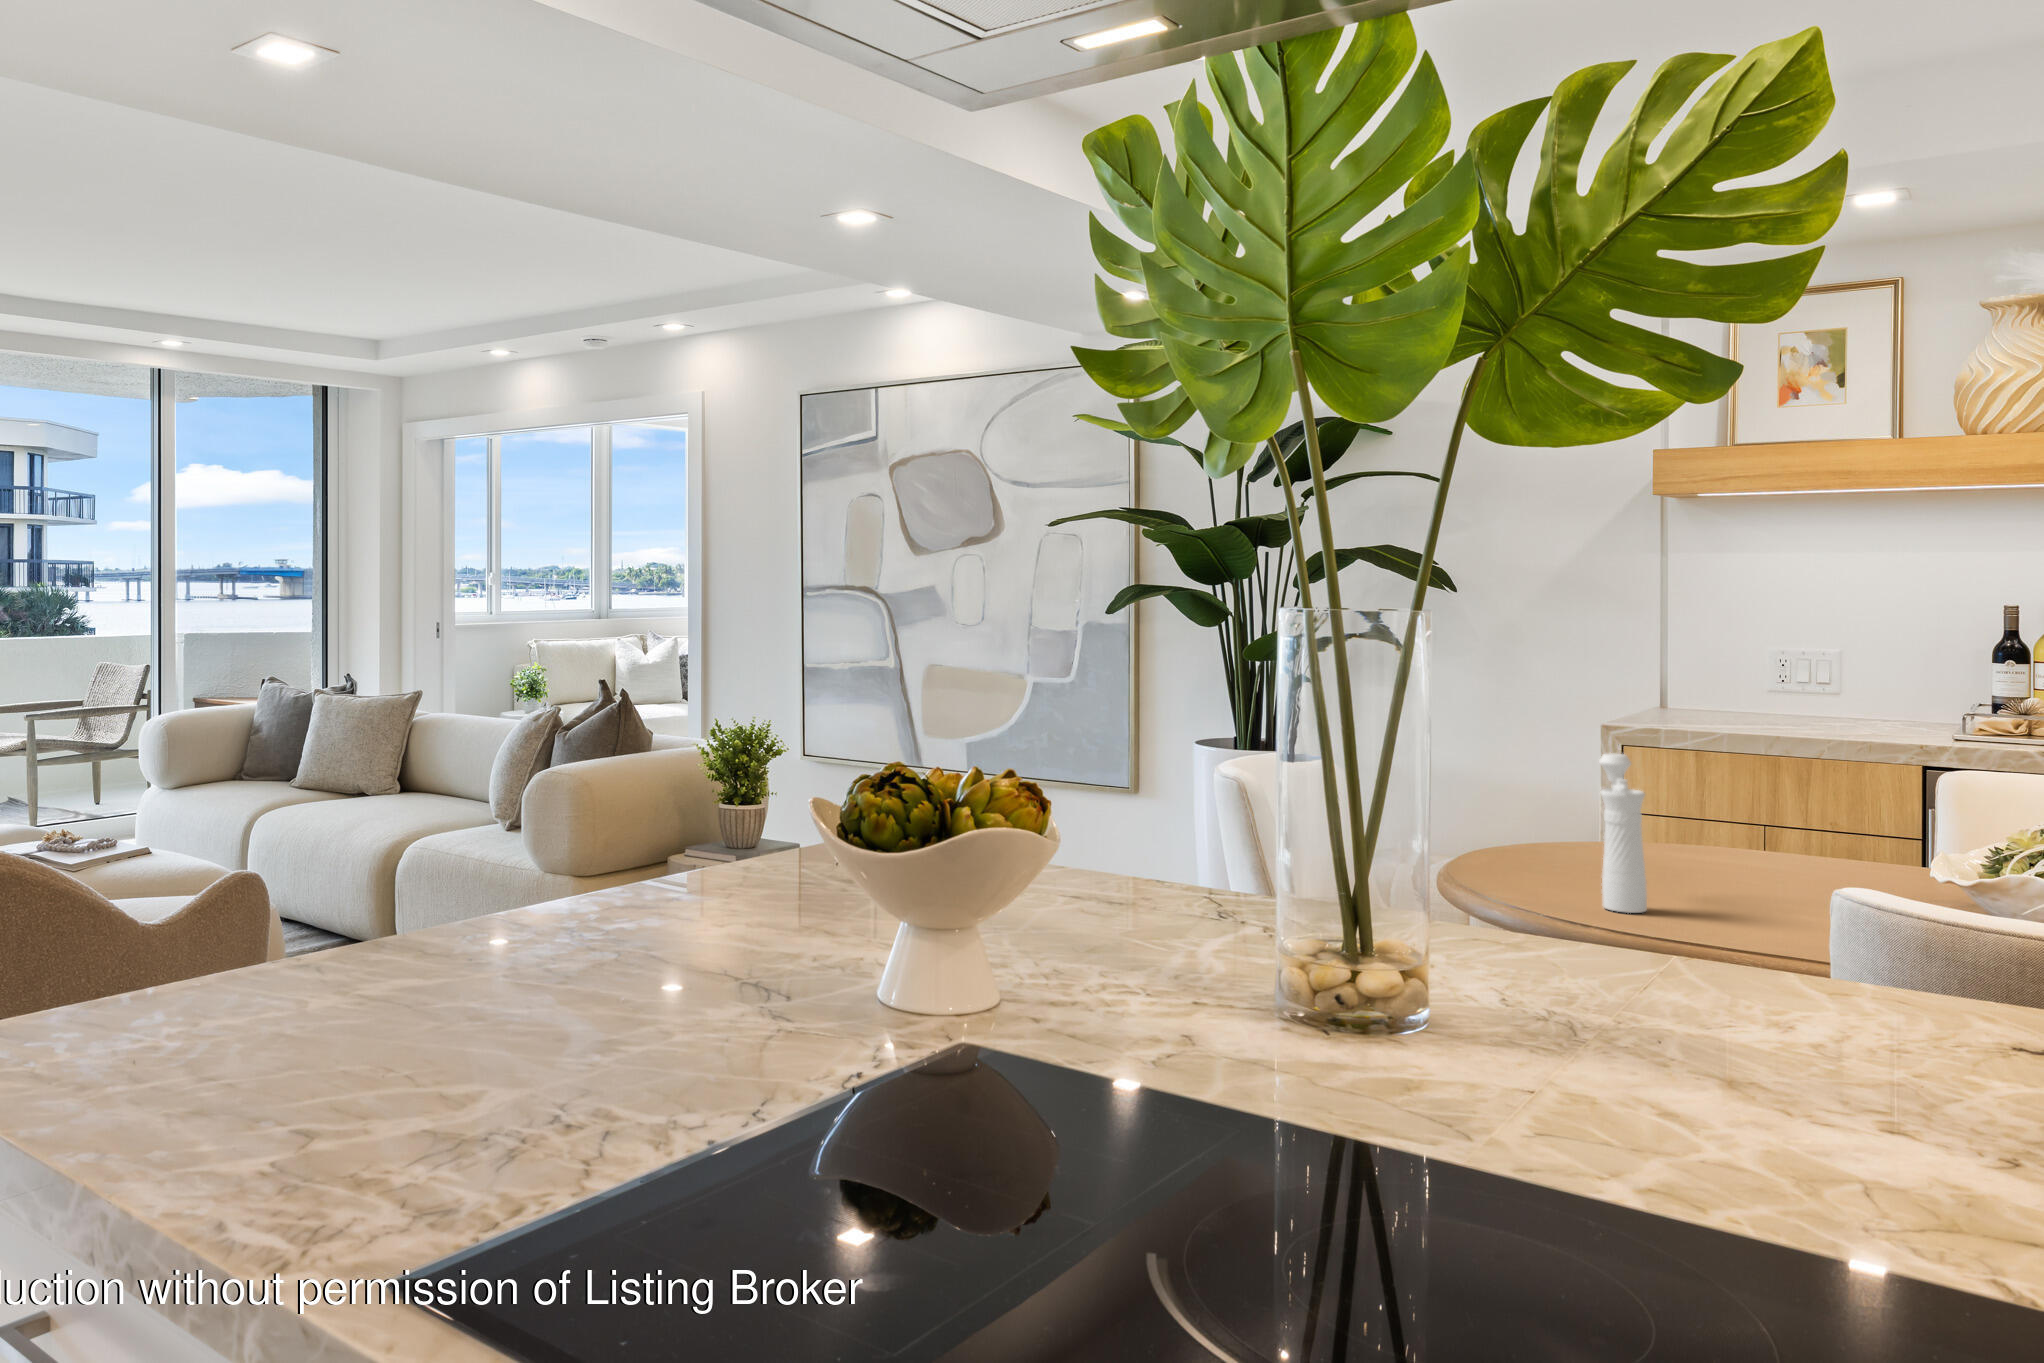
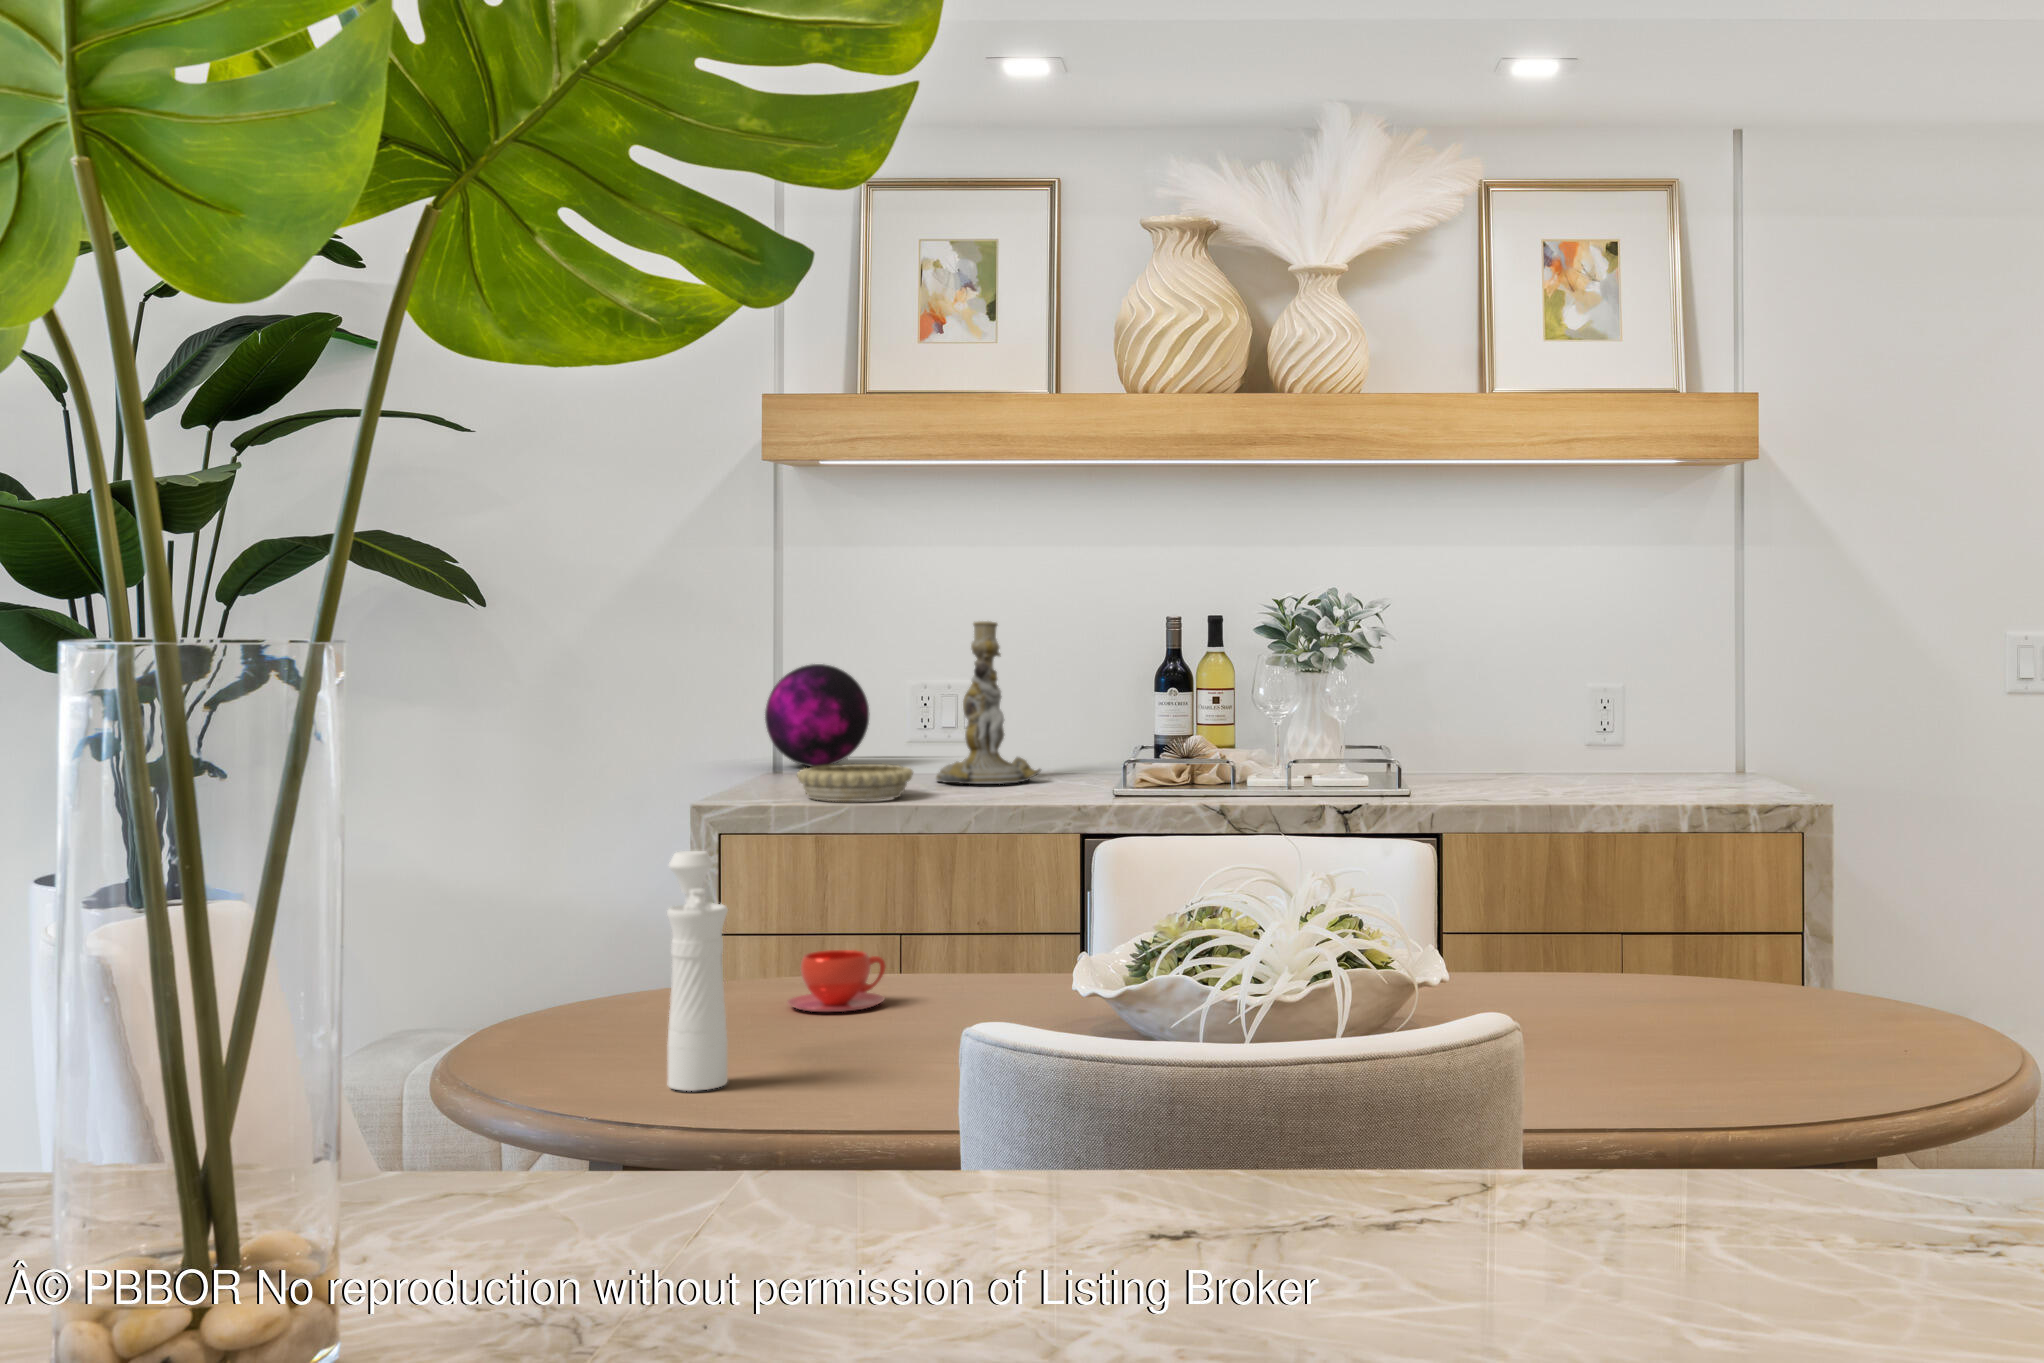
candlestick: none [1792,605,1887,727] -> present [936,621,1041,784]
decorative orb: none [1649,634,1733,706] -> present [765,664,870,767]
decorative bowl: none [1678,706,1774,732] -> present [797,764,913,801]
teacup: none [1685,832,1764,876] -> present [787,950,886,1012]

